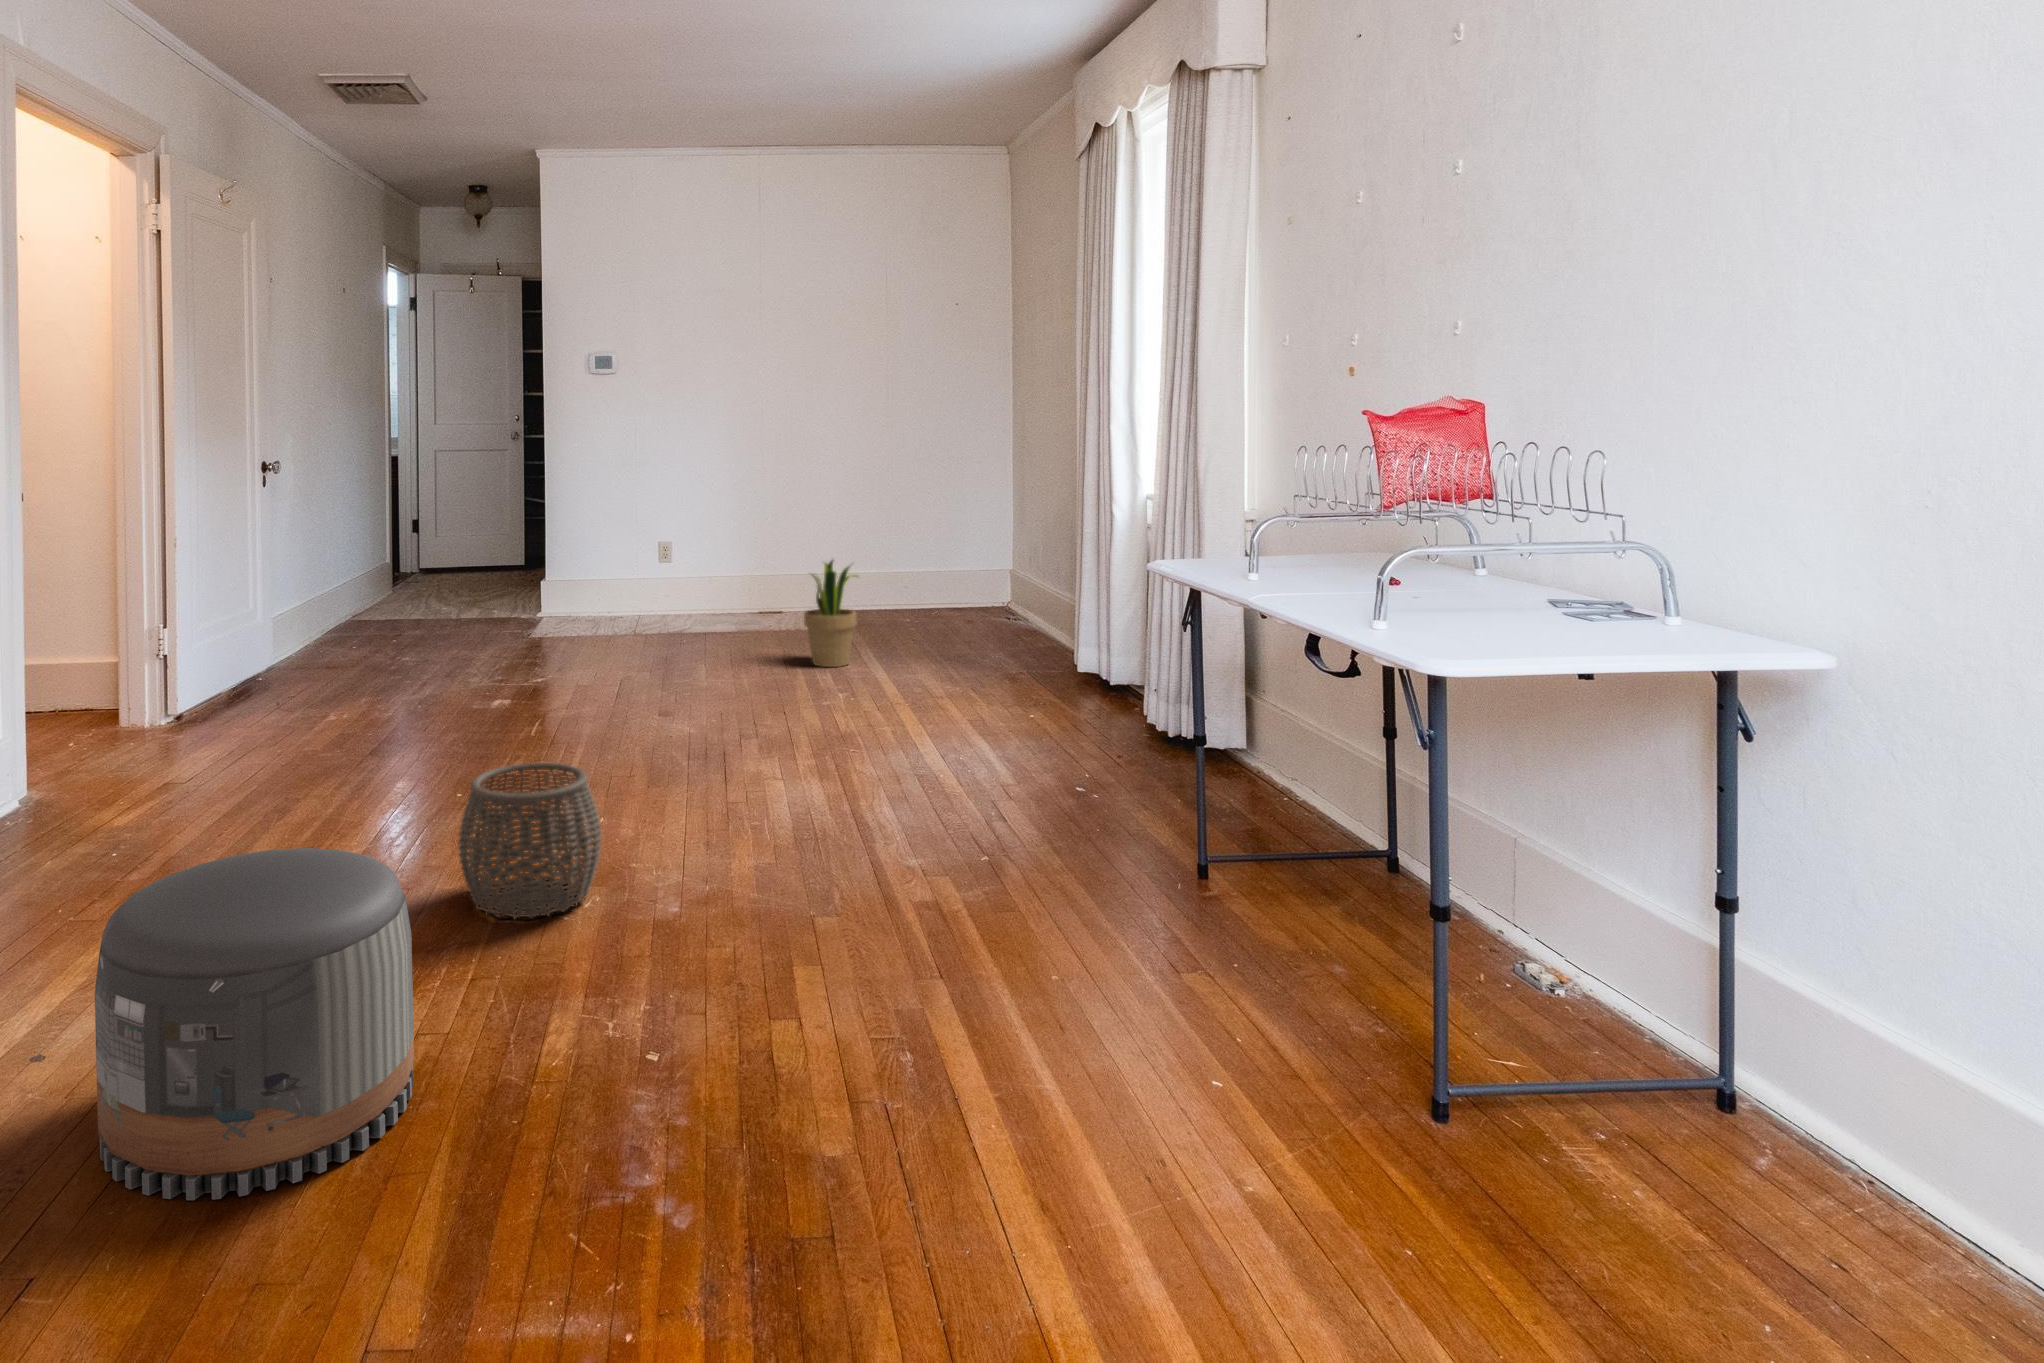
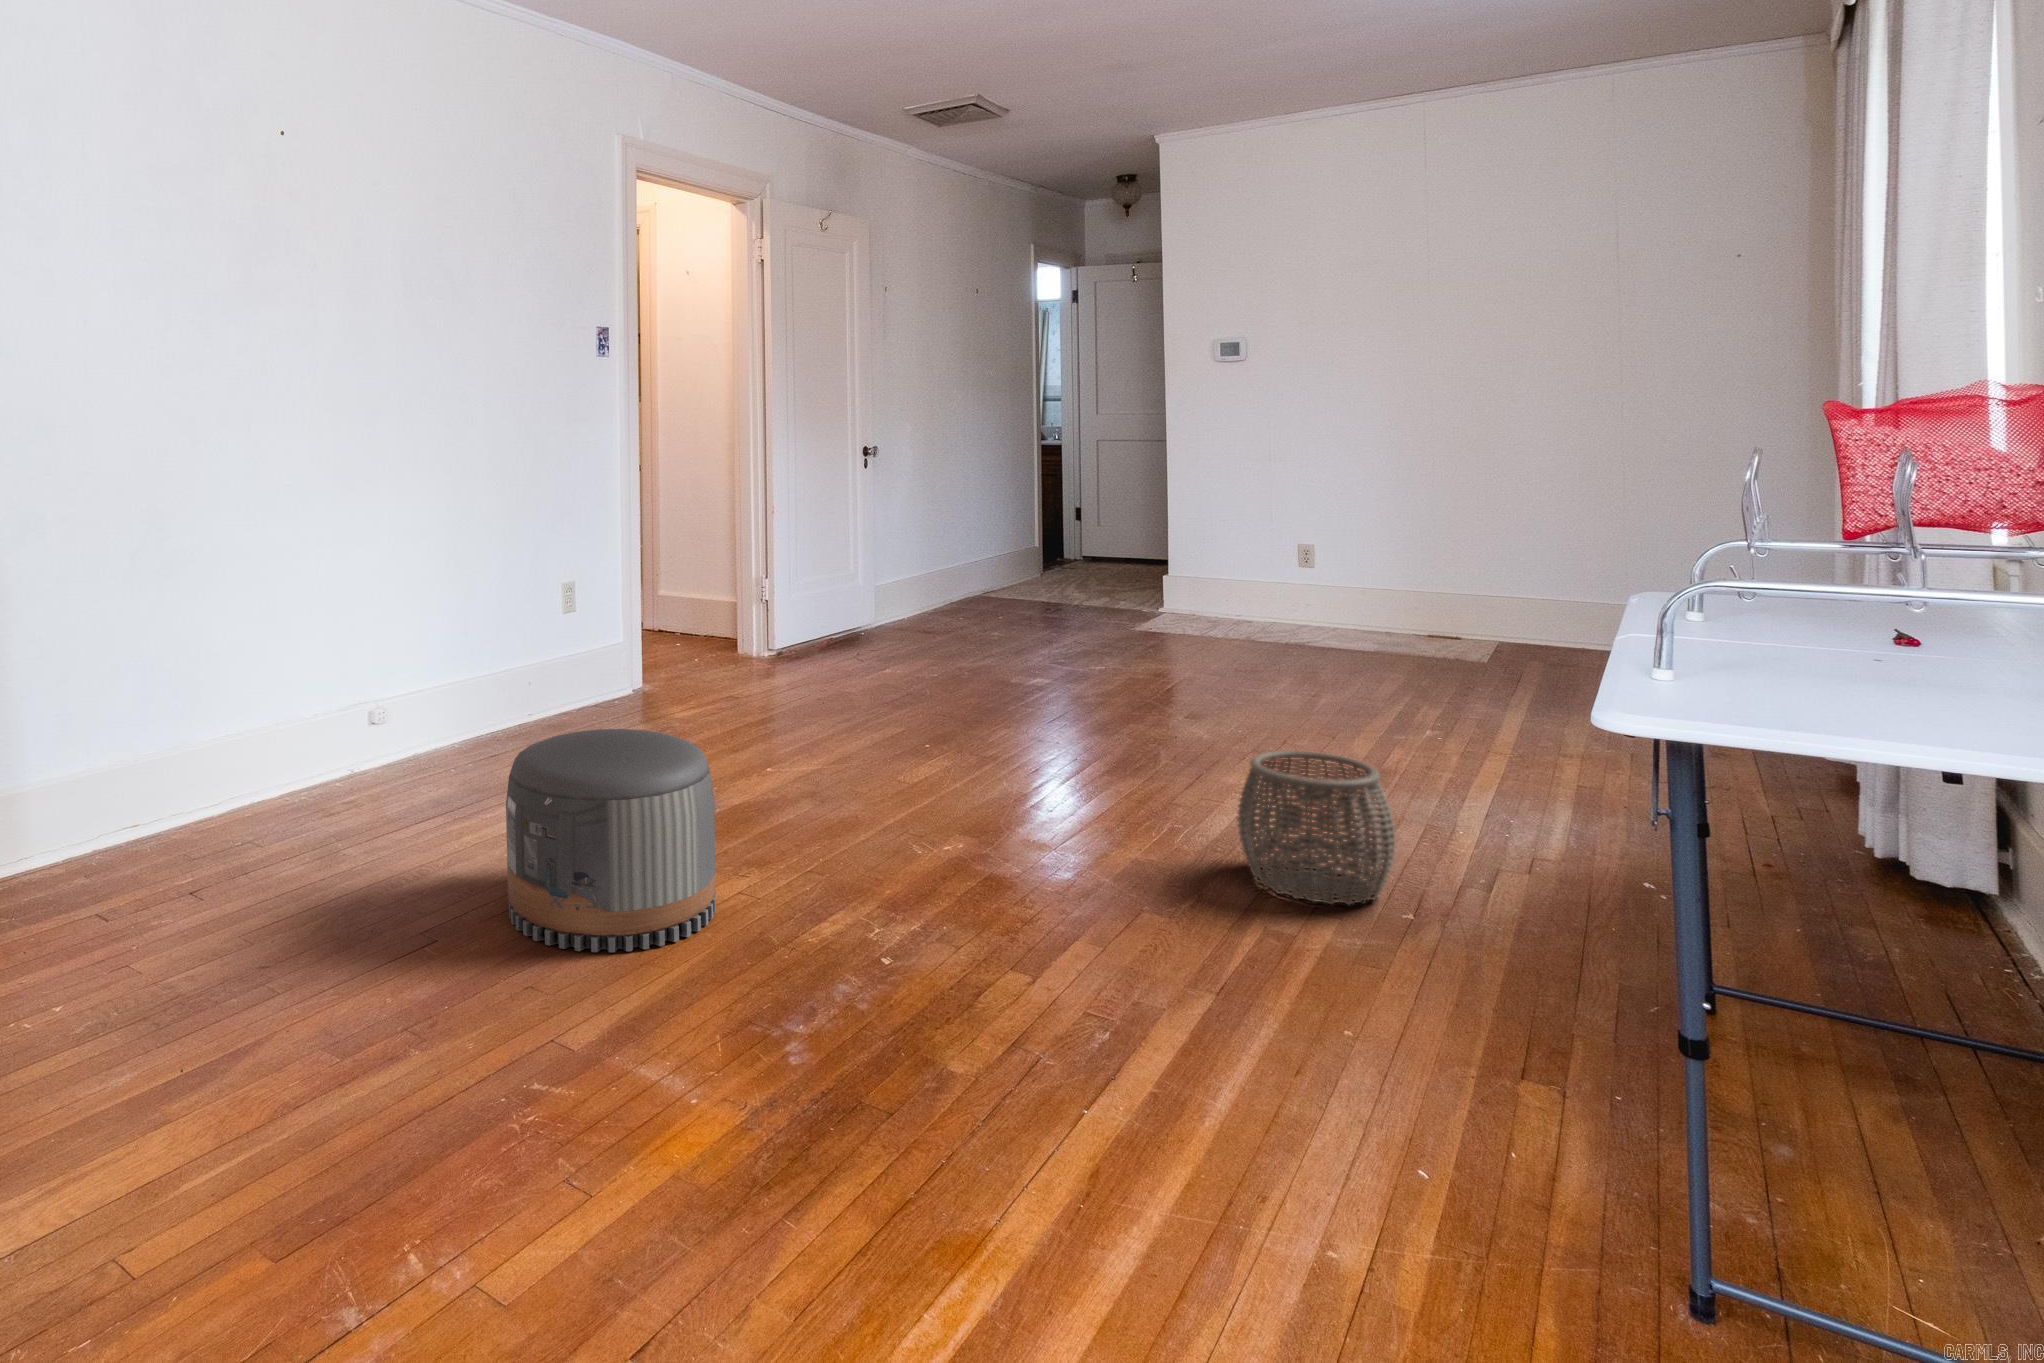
potted plant: present [804,560,856,667] -> none [1409,572,1491,699]
woven basket: present [458,763,602,919] -> present [1237,751,1396,905]

